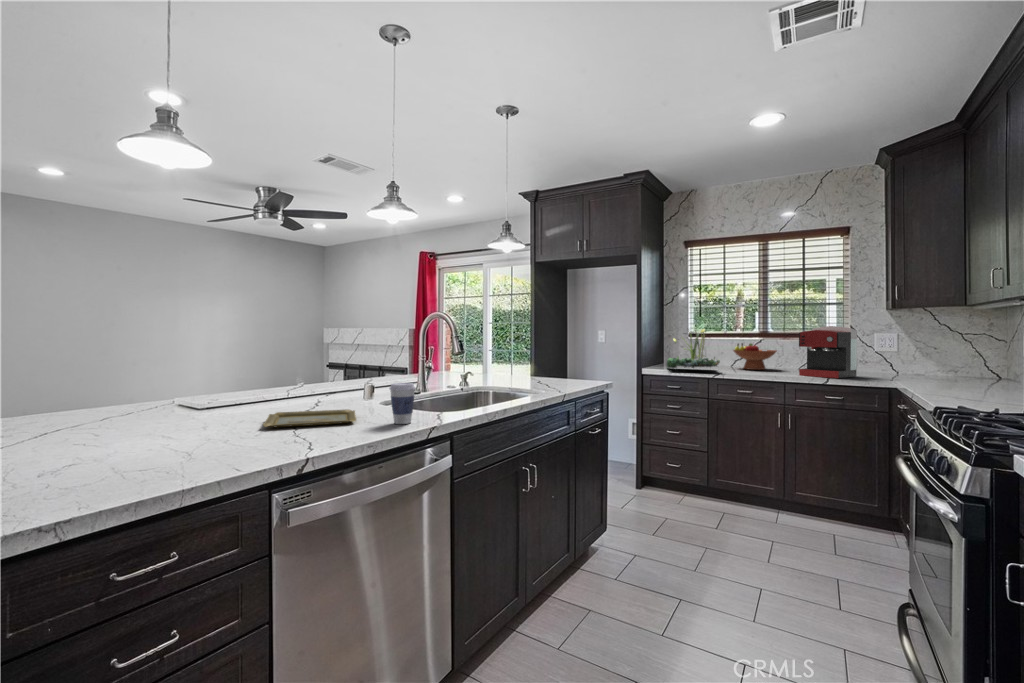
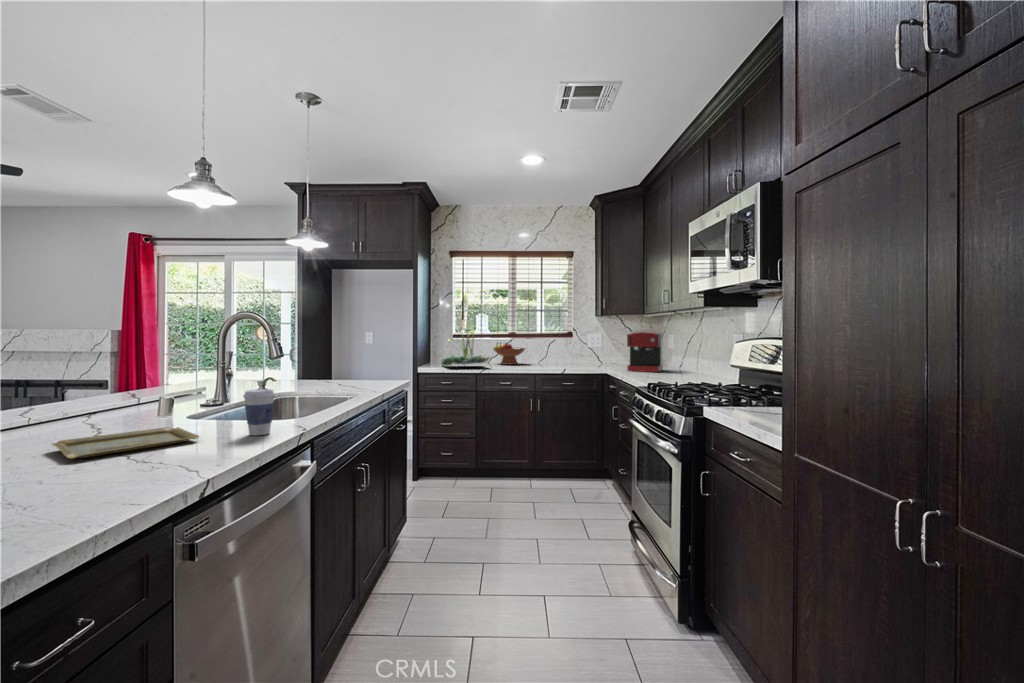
coffee maker: present [799,326,857,378] -> present [627,329,663,372]

